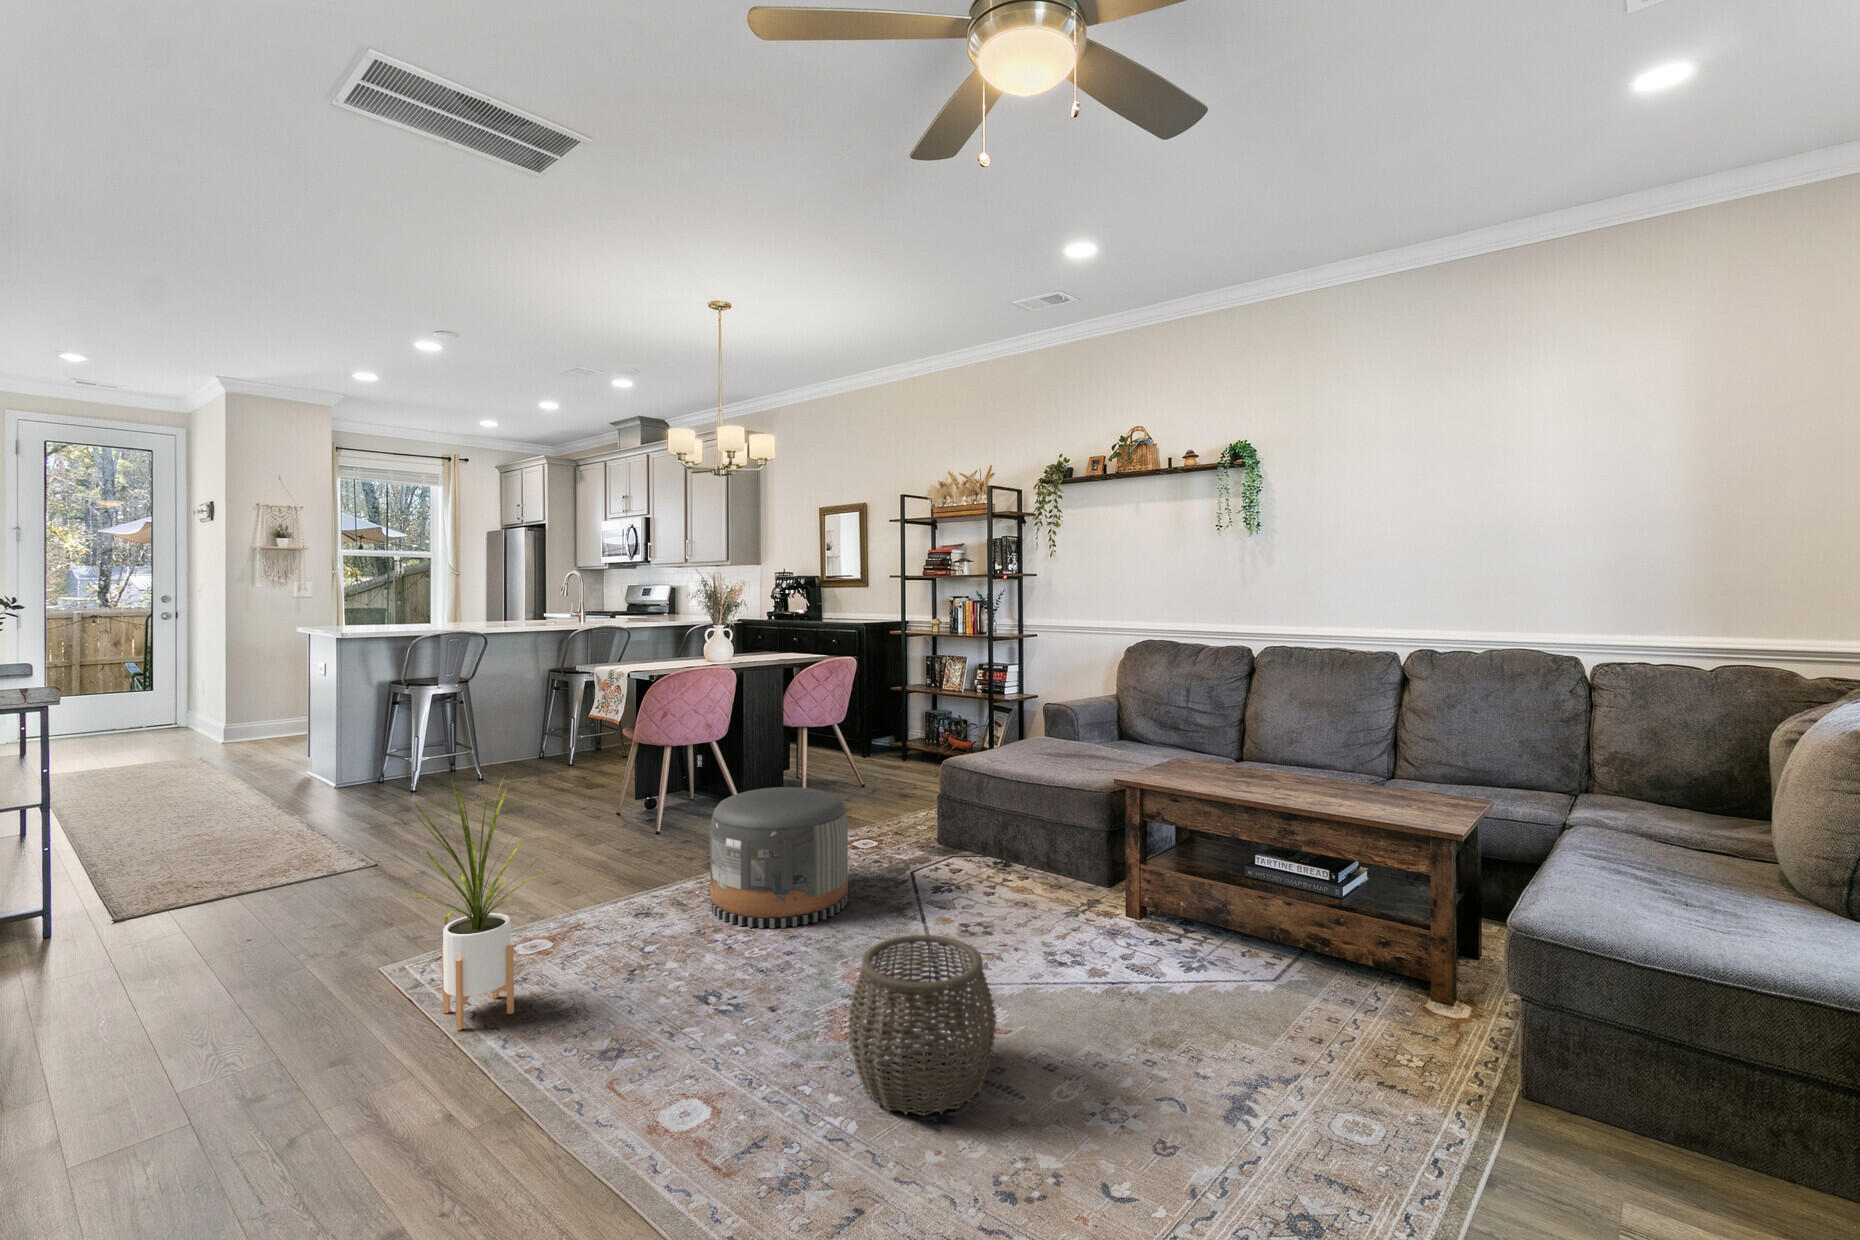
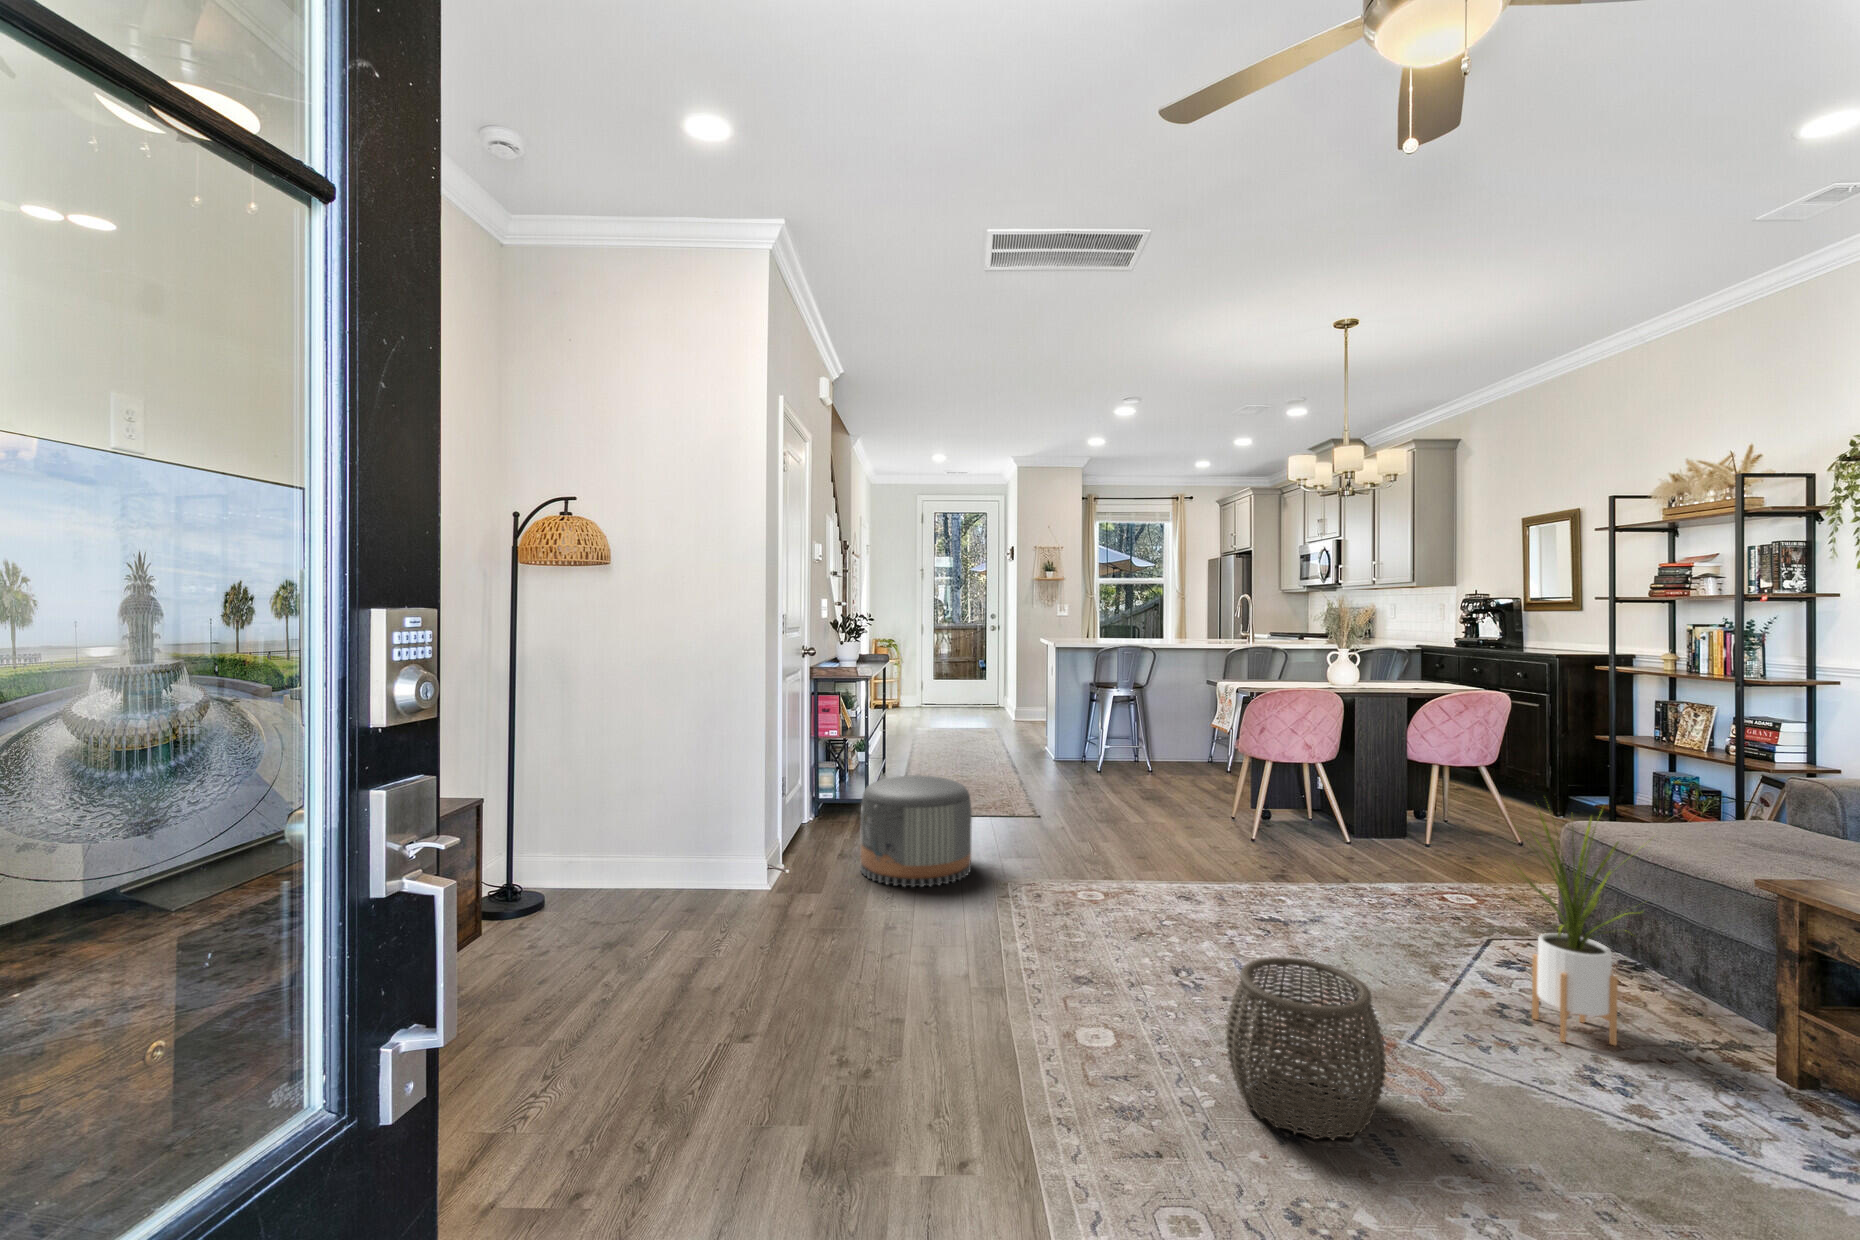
house plant: present [397,778,543,1030] -> present [1505,811,1640,1045]
pouf: present [710,787,848,928] -> present [861,775,972,887]

